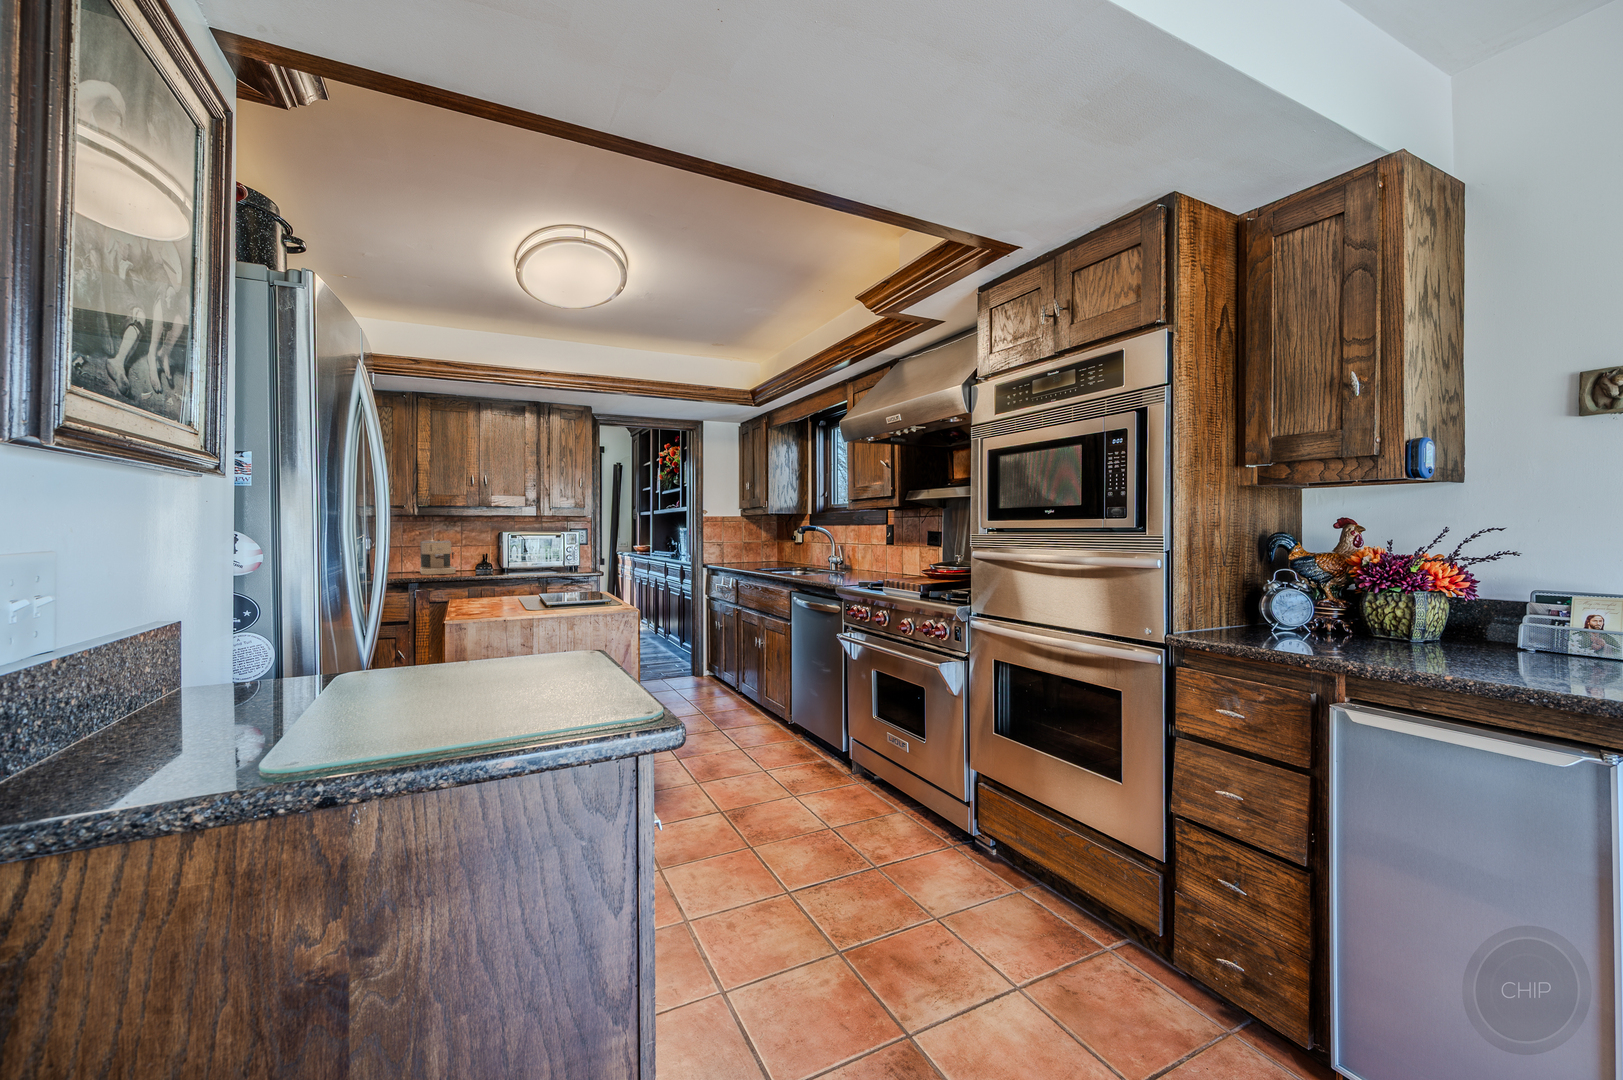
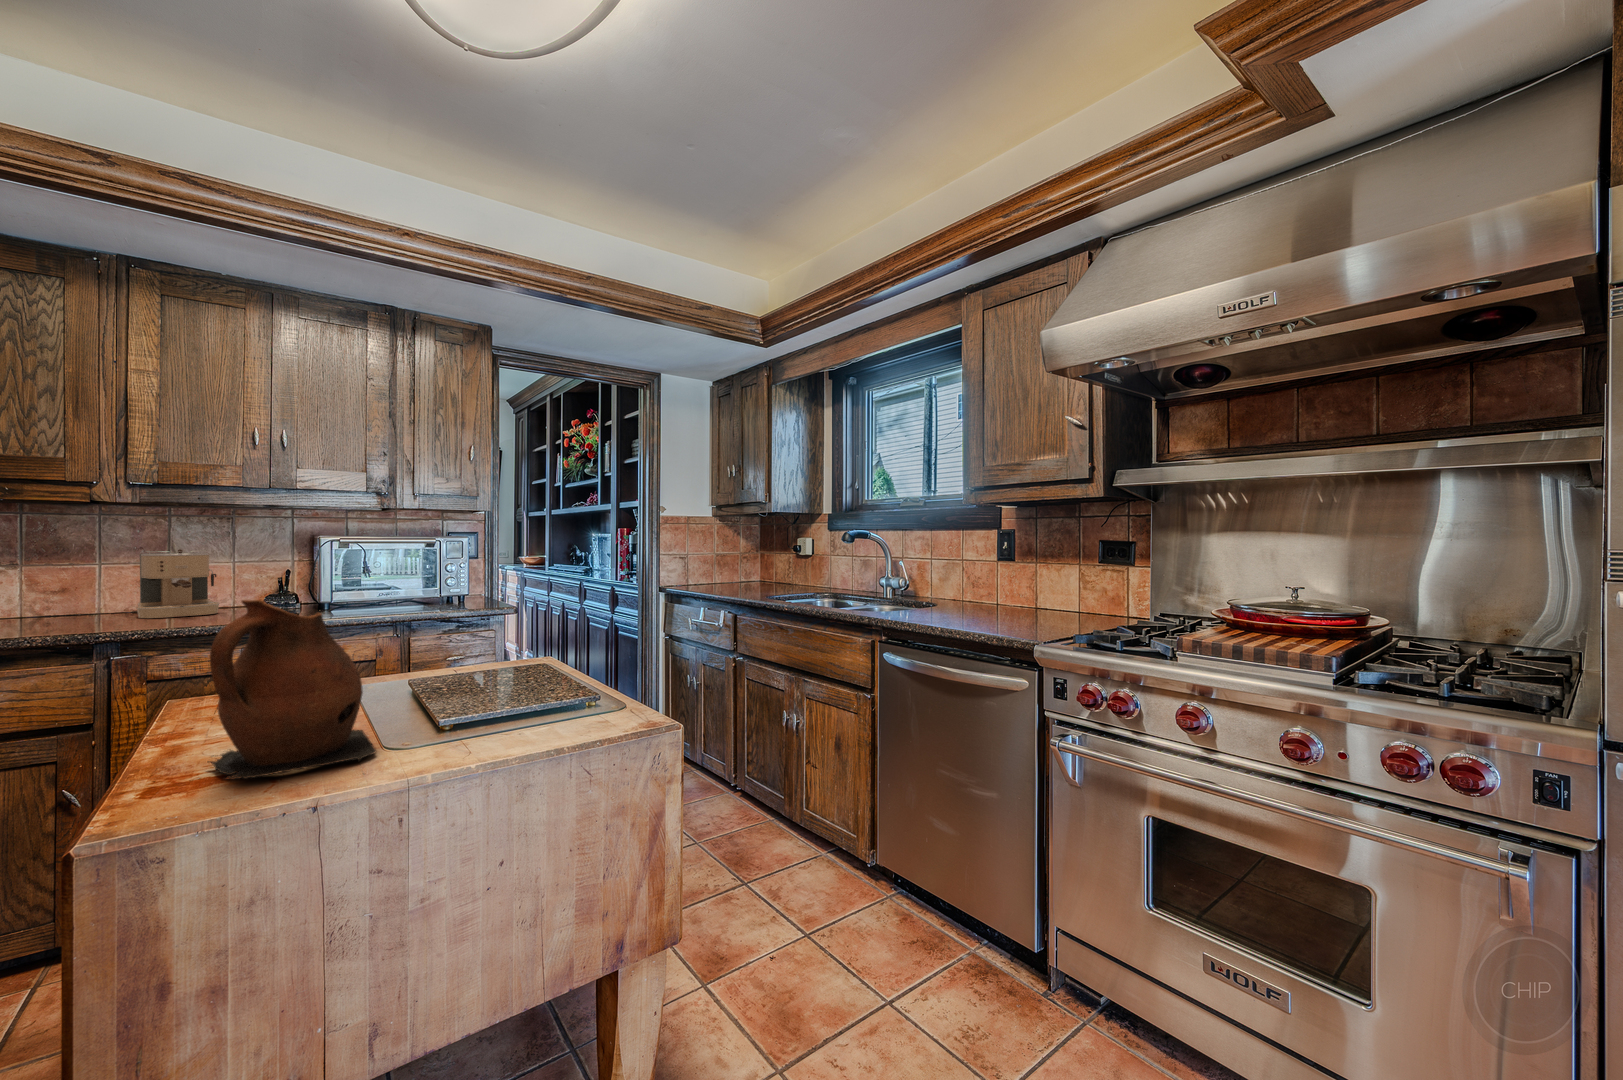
ceramic pitcher: none [468,556,522,616] -> present [208,600,376,779]

